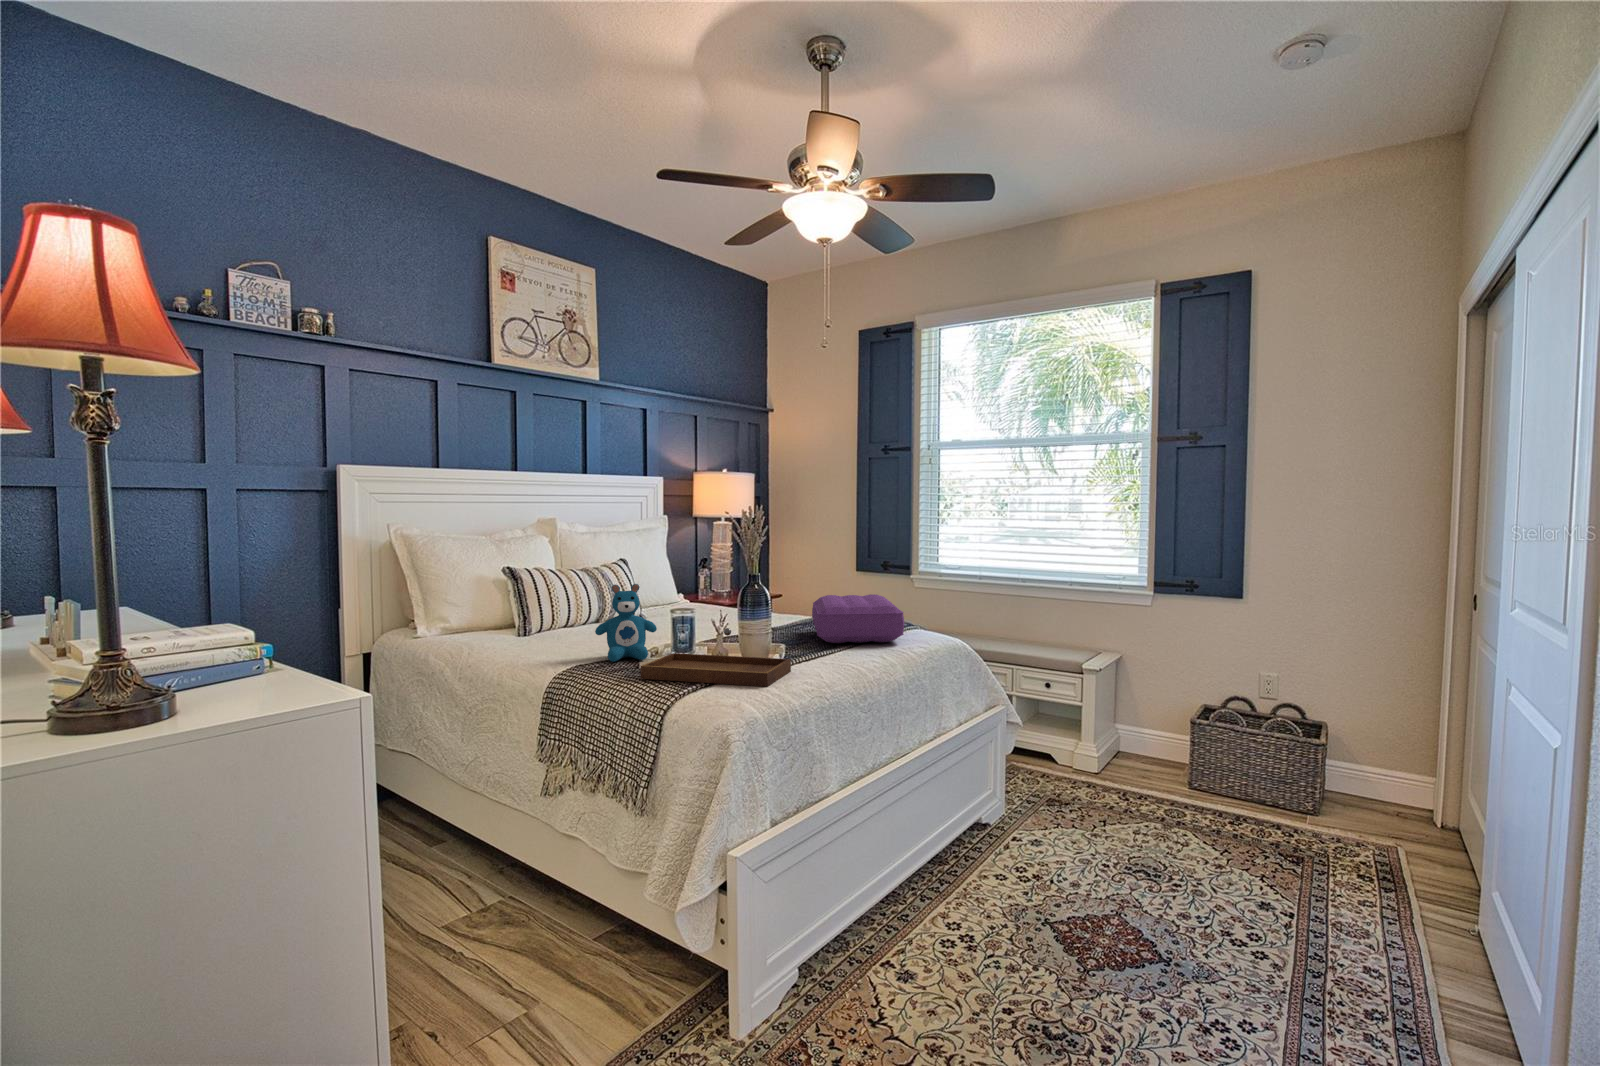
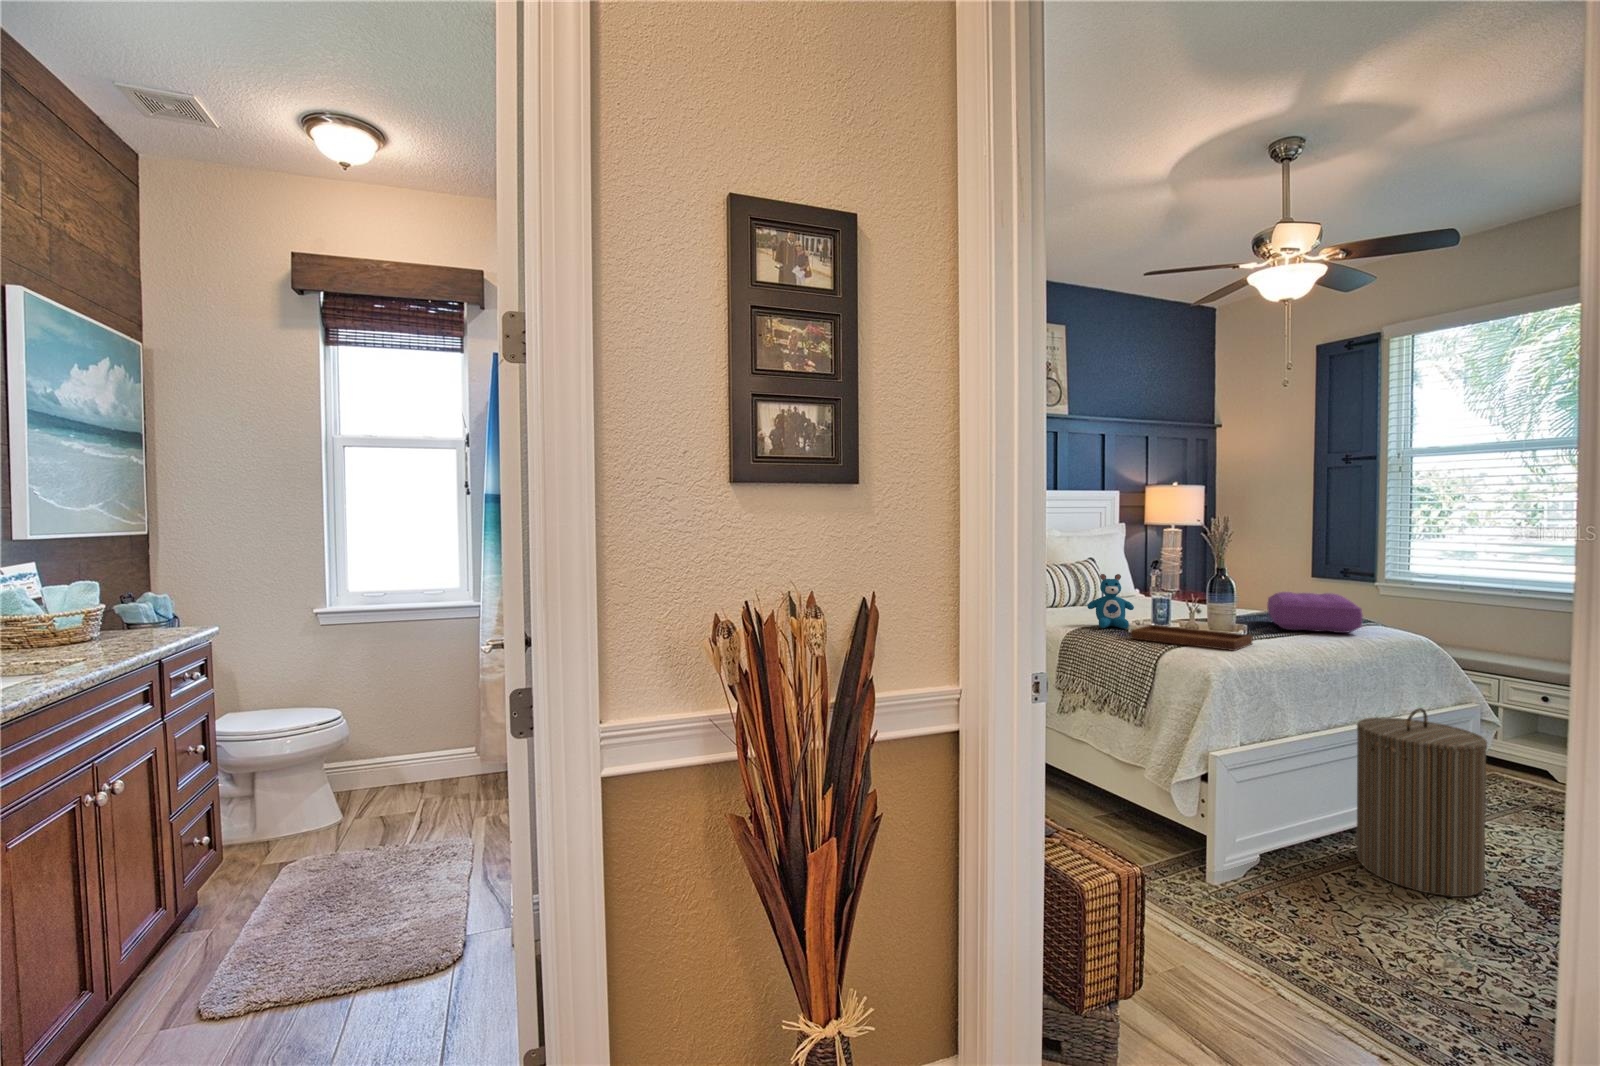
laundry hamper: none [902,734,1025,966] -> present [1356,708,1487,897]

